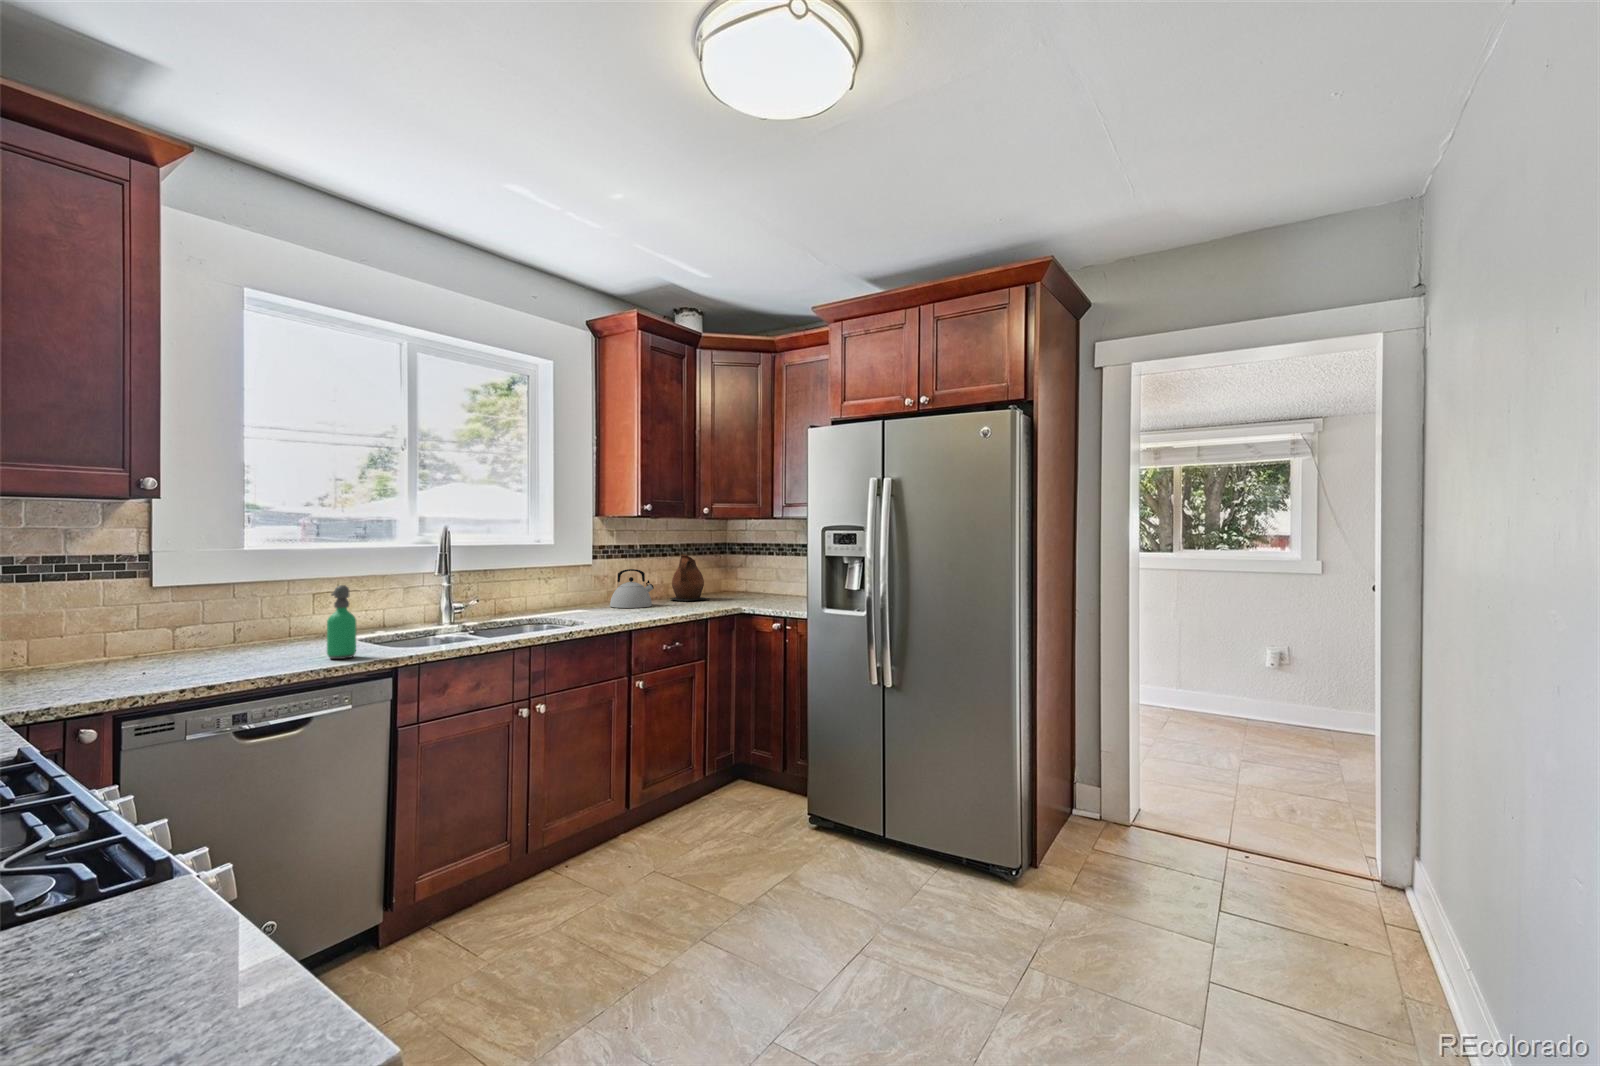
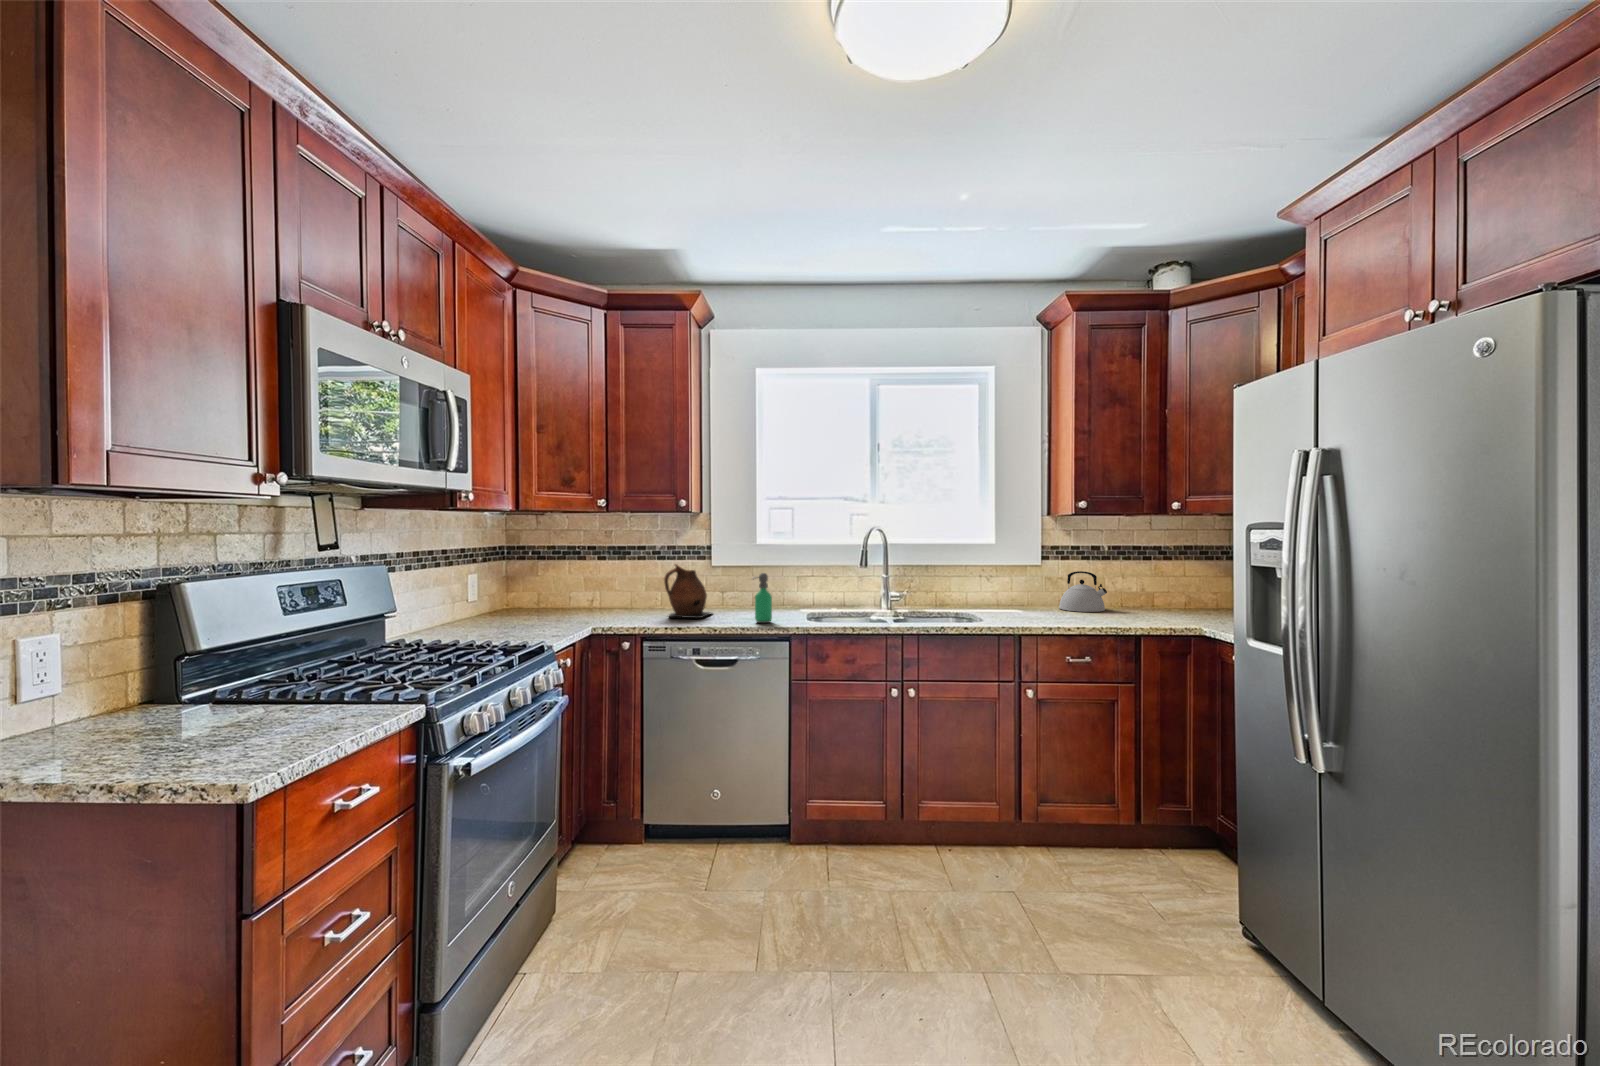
ceramic pitcher: present [670,555,710,601] -> present [664,564,712,618]

